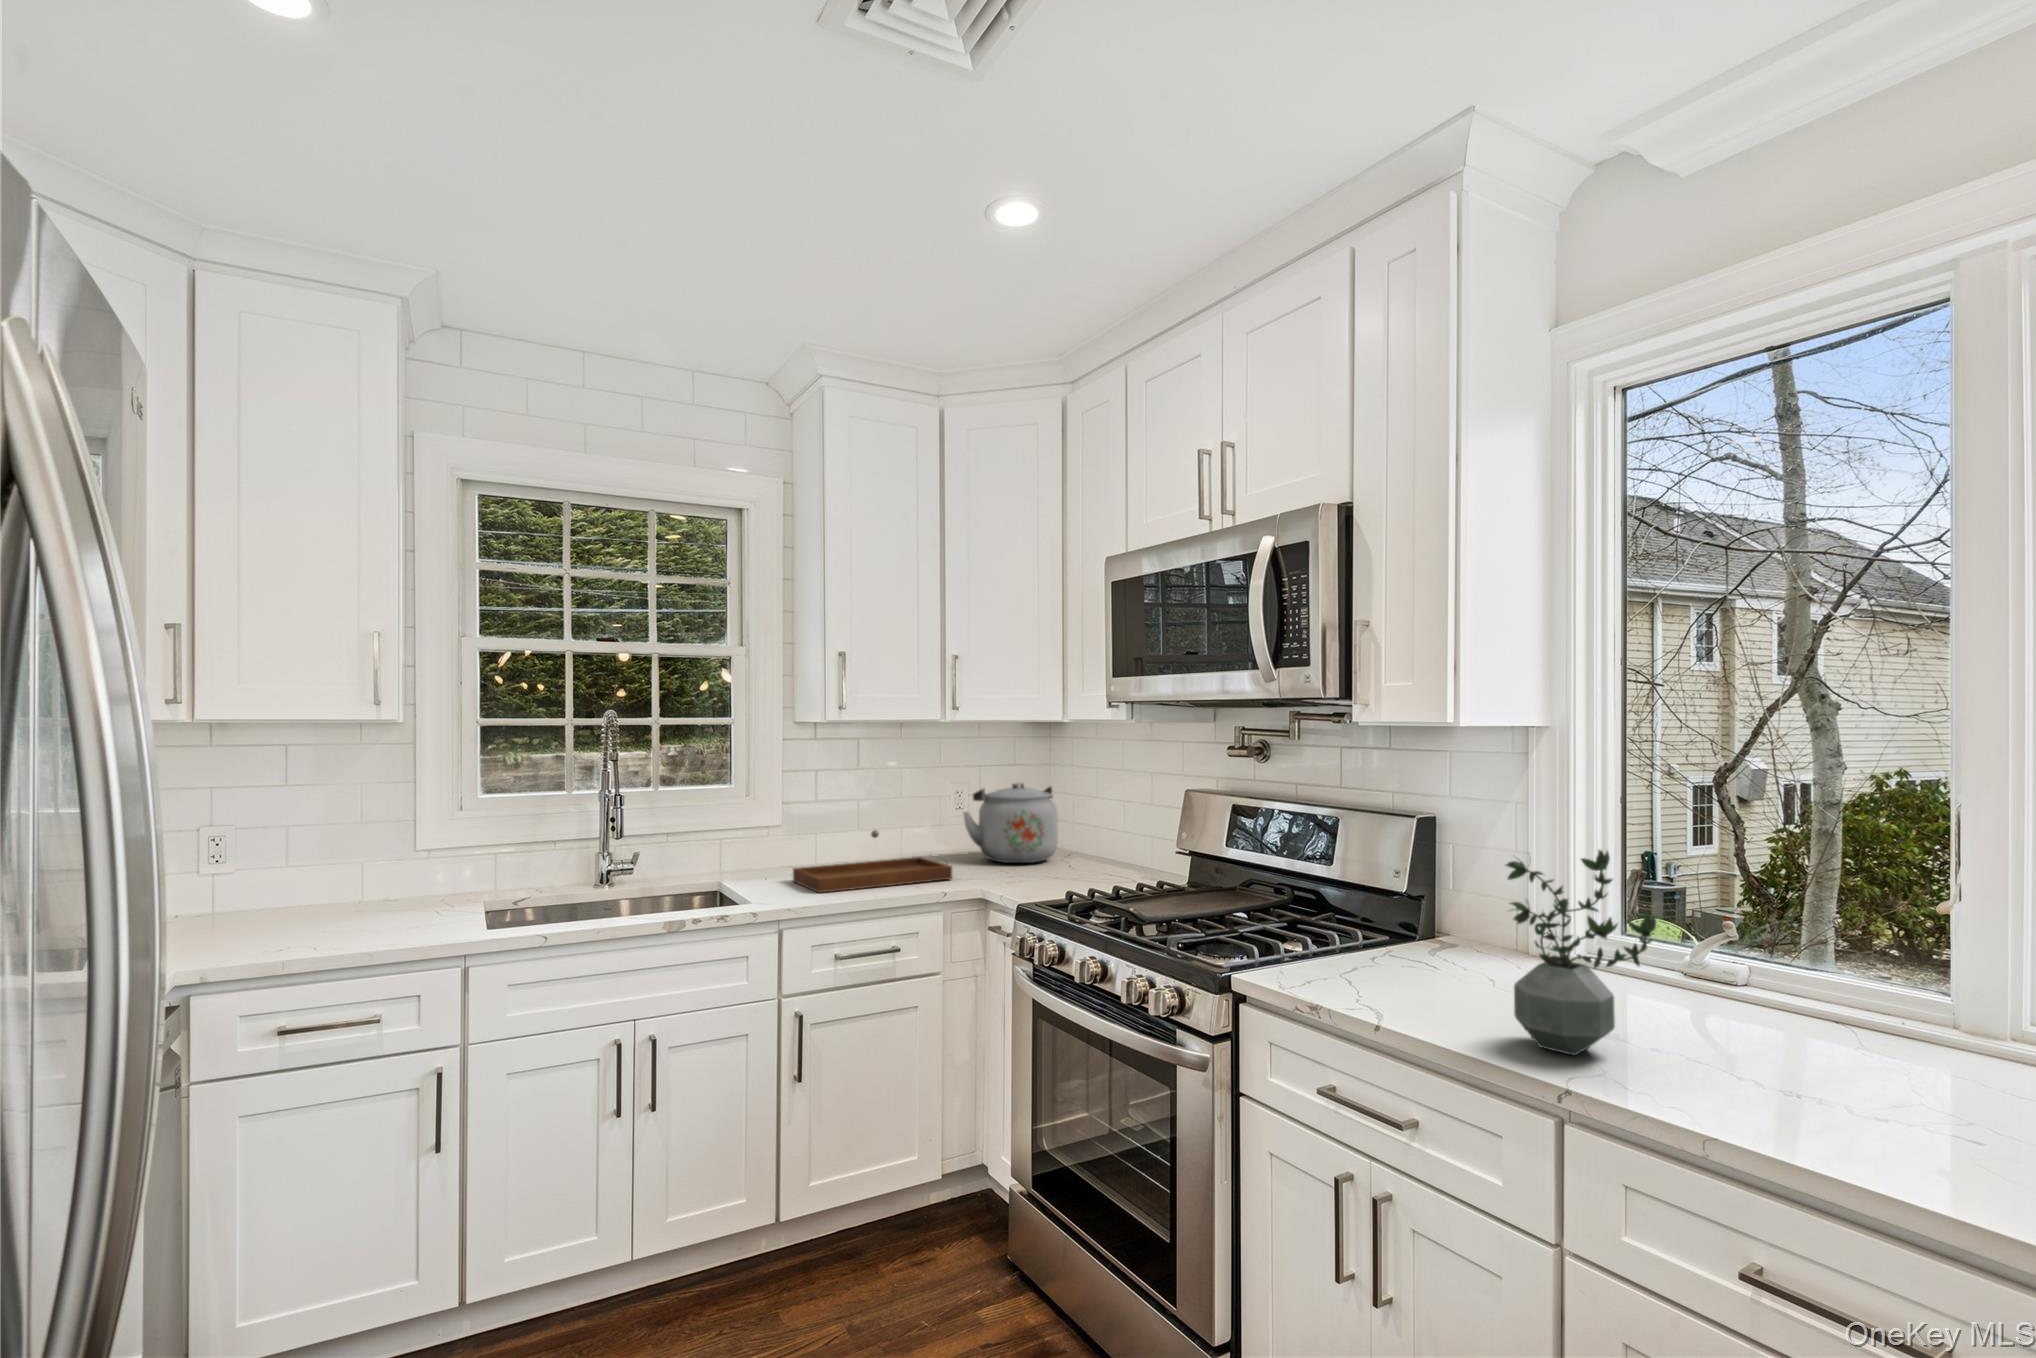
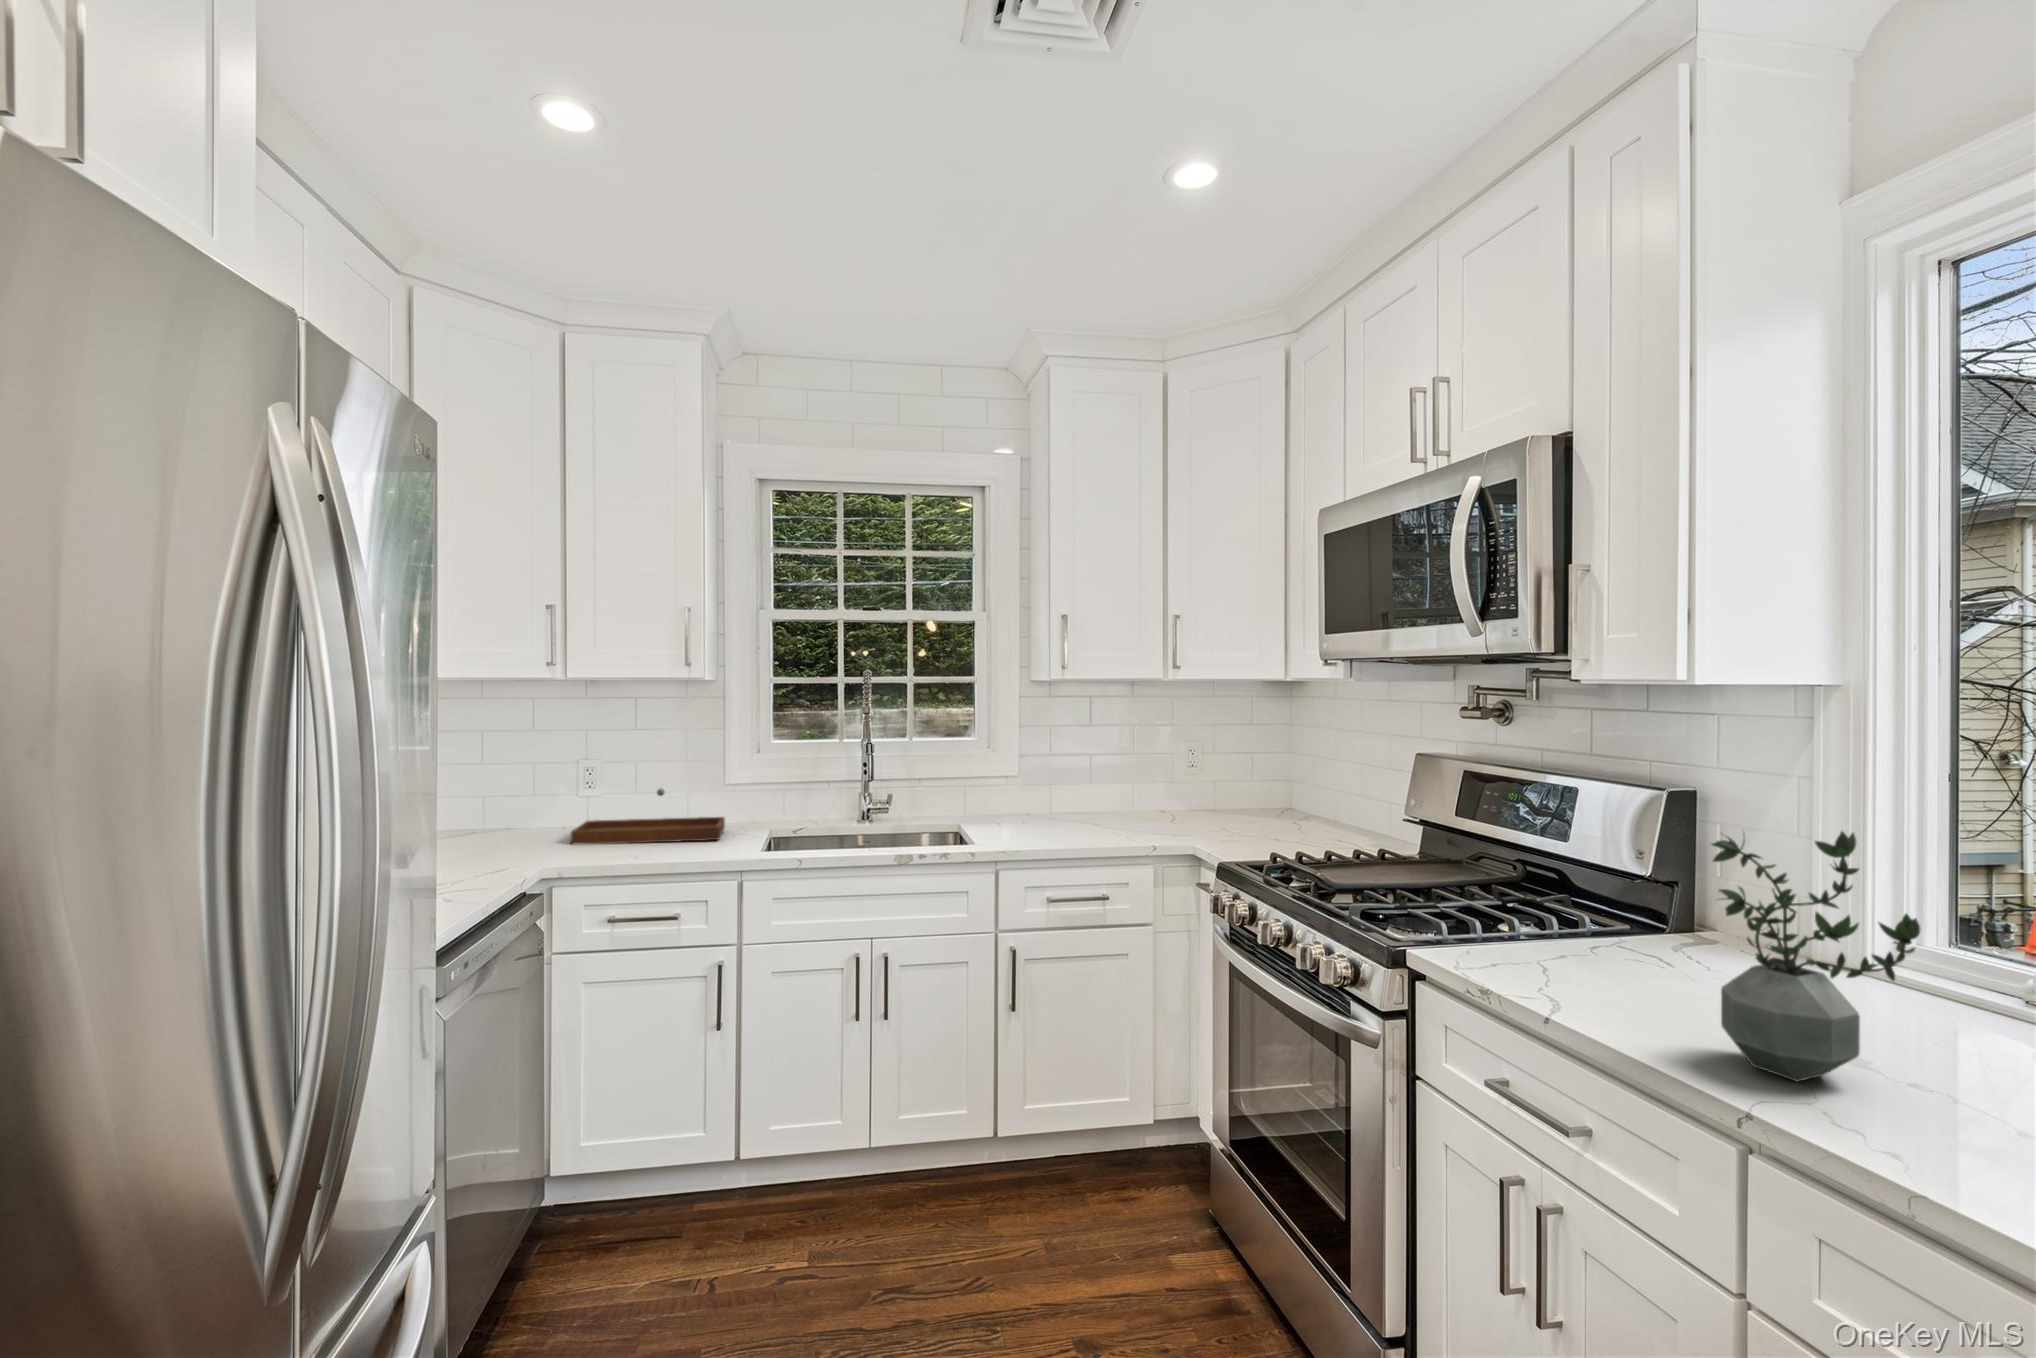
kettle: present [963,783,1058,863] -> none [1191,744,1289,824]
tray: present [793,830,952,893] -> present [571,788,725,844]

